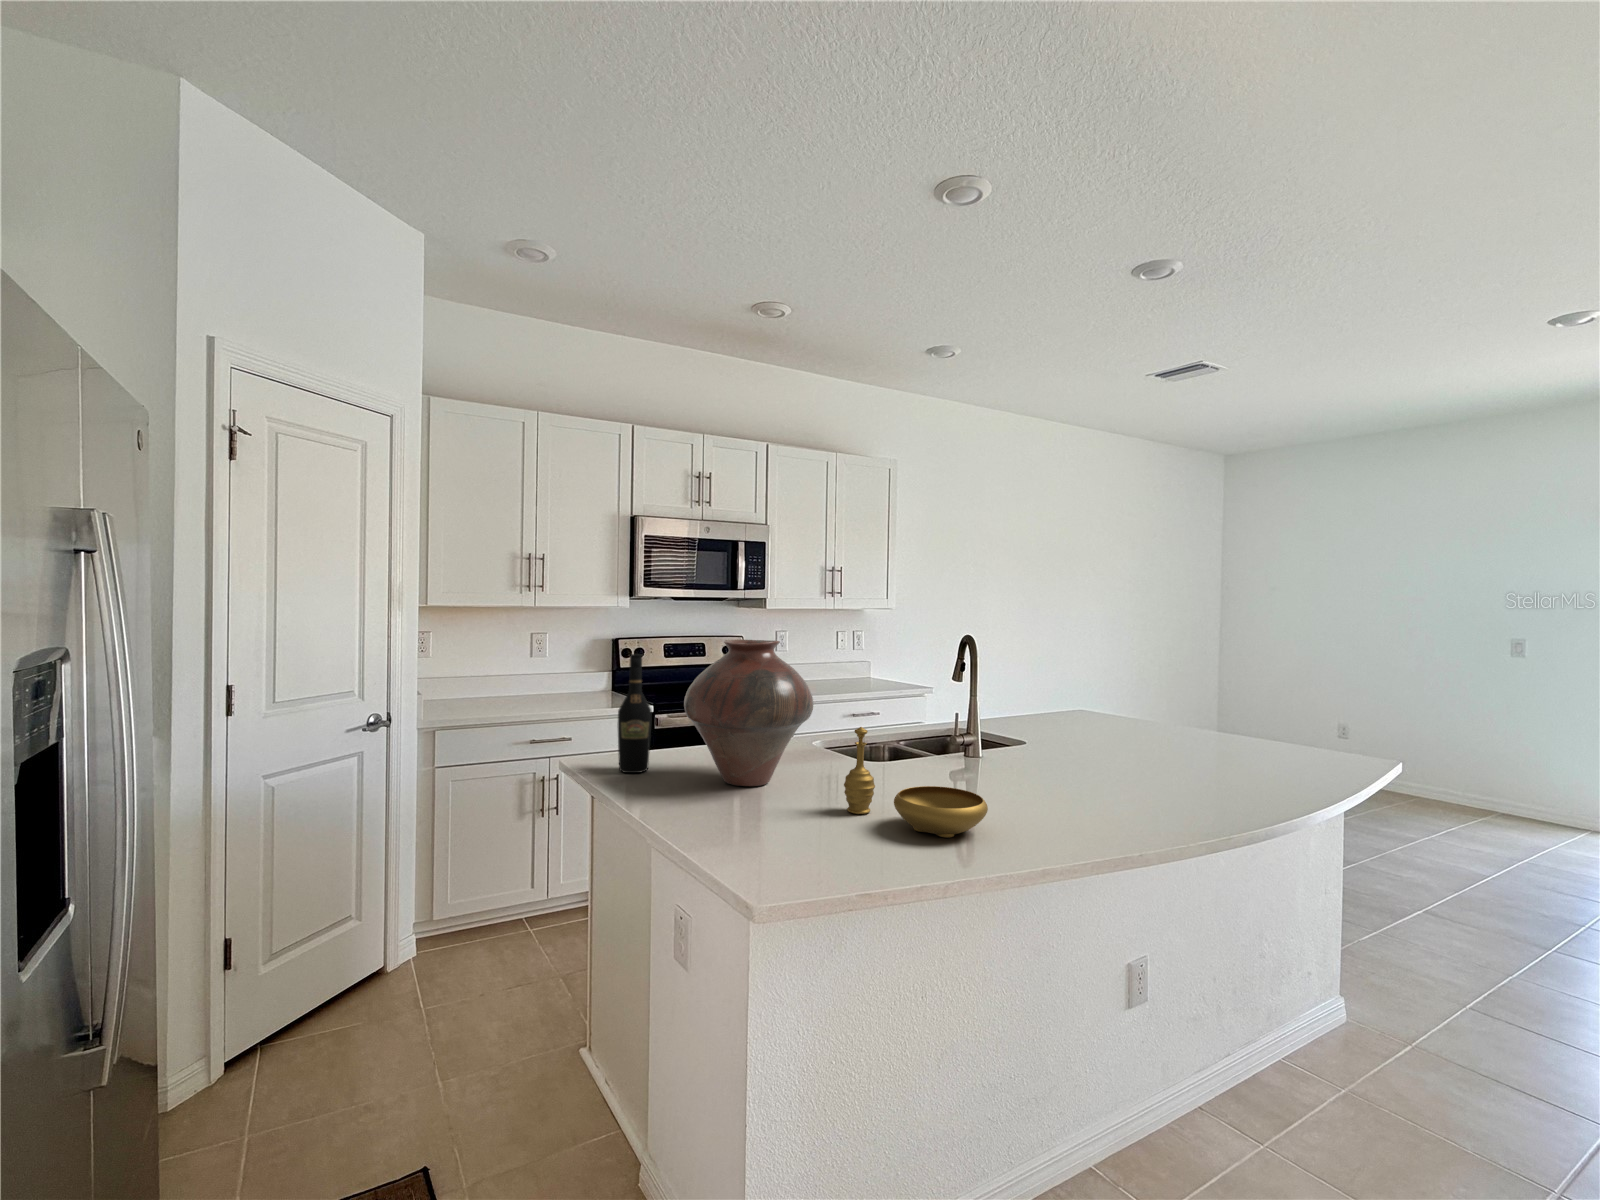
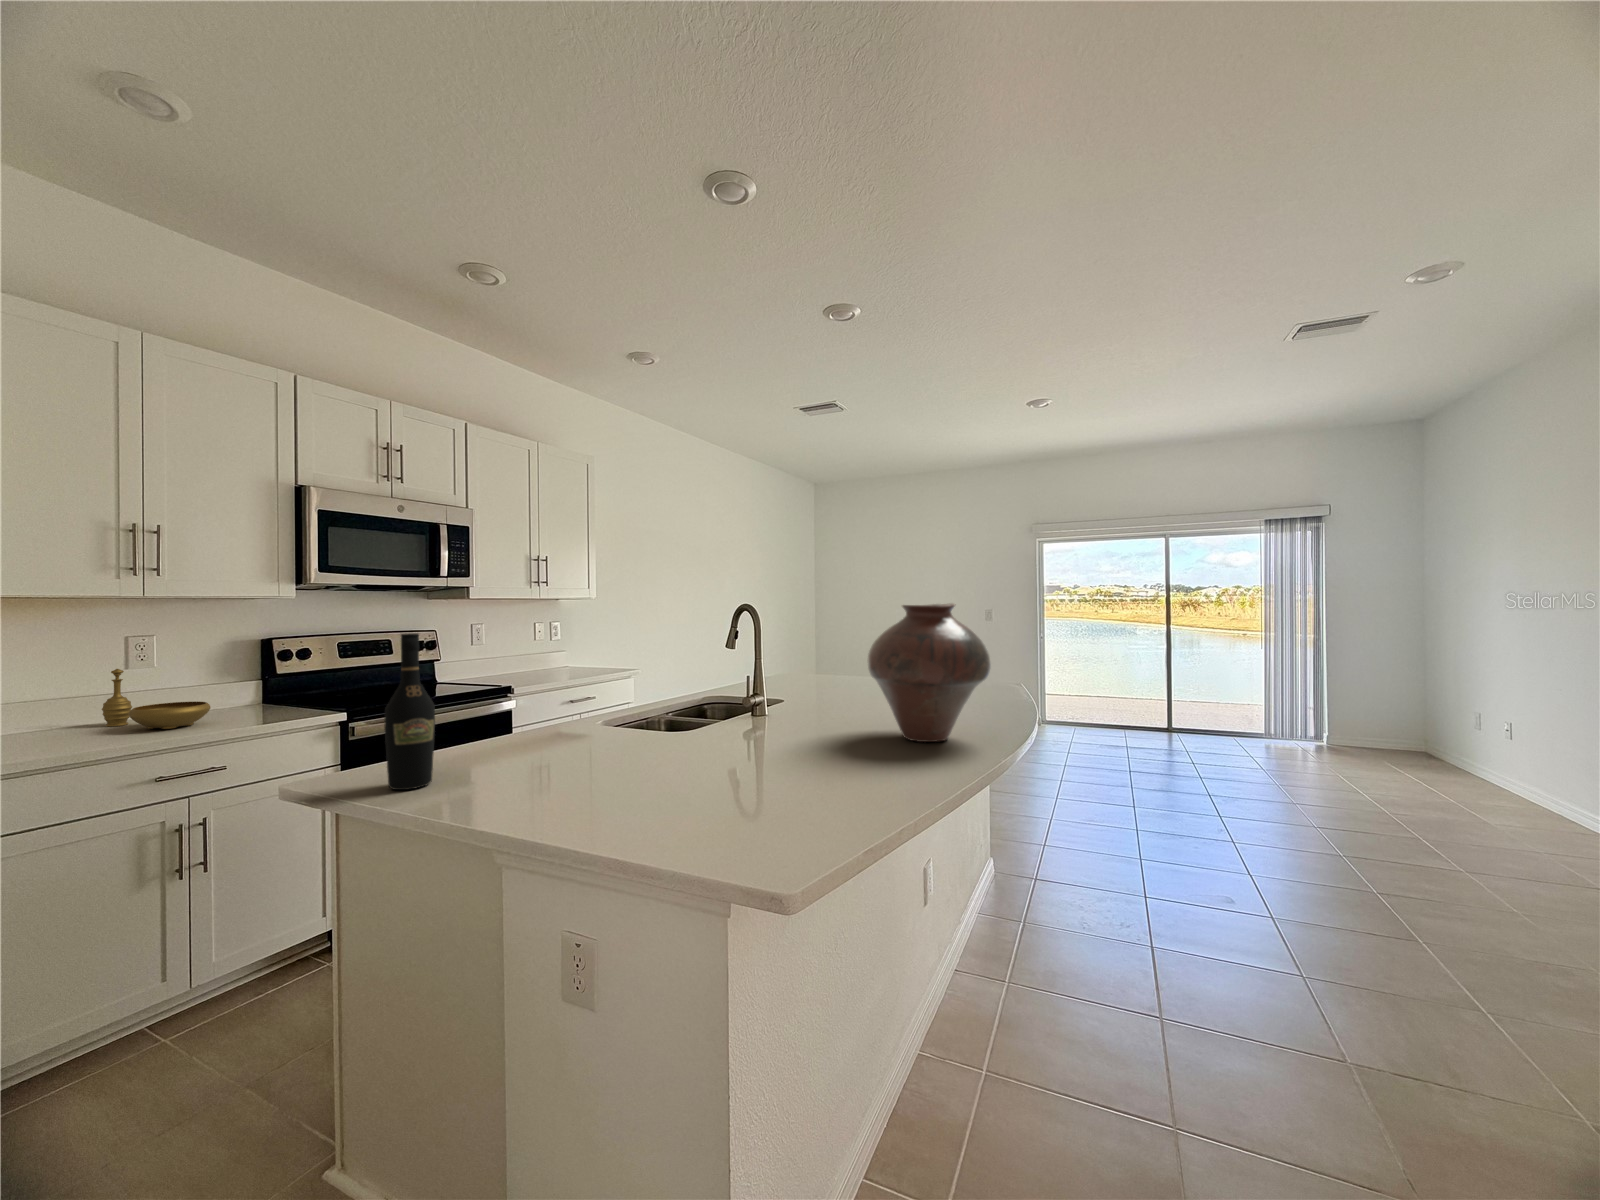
vase: present [684,640,814,786] -> present [868,603,991,742]
decorative bowl: present [844,727,988,838] -> present [102,669,211,729]

